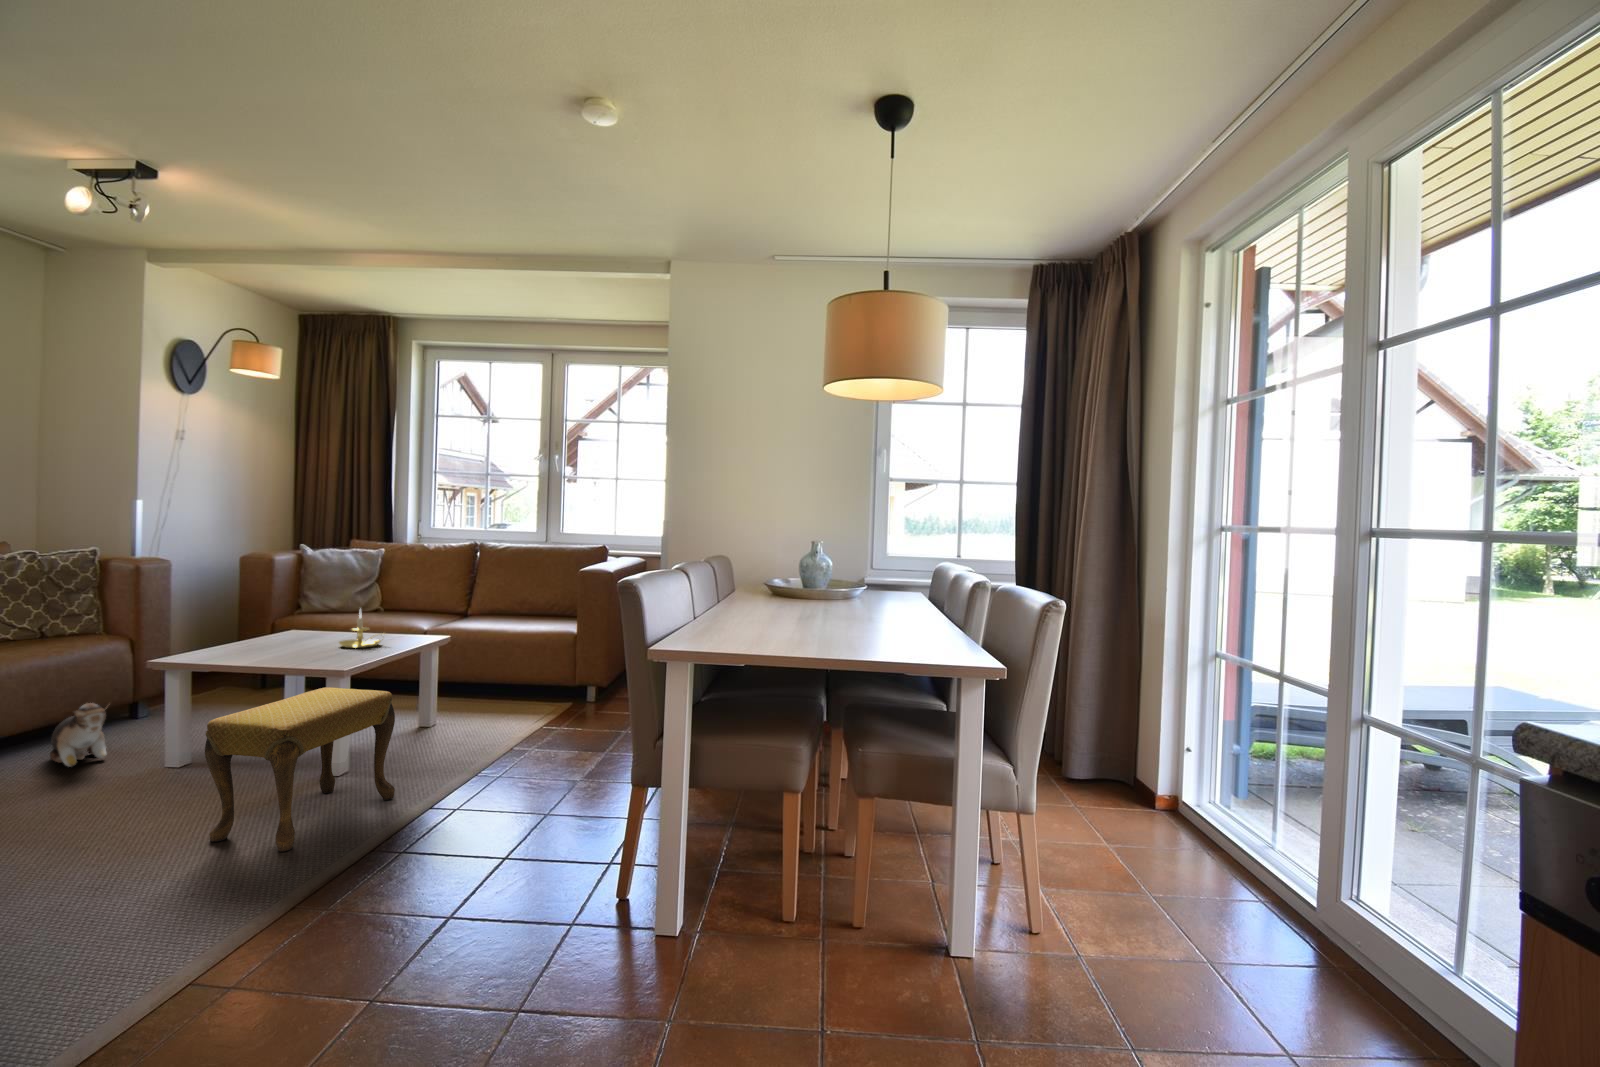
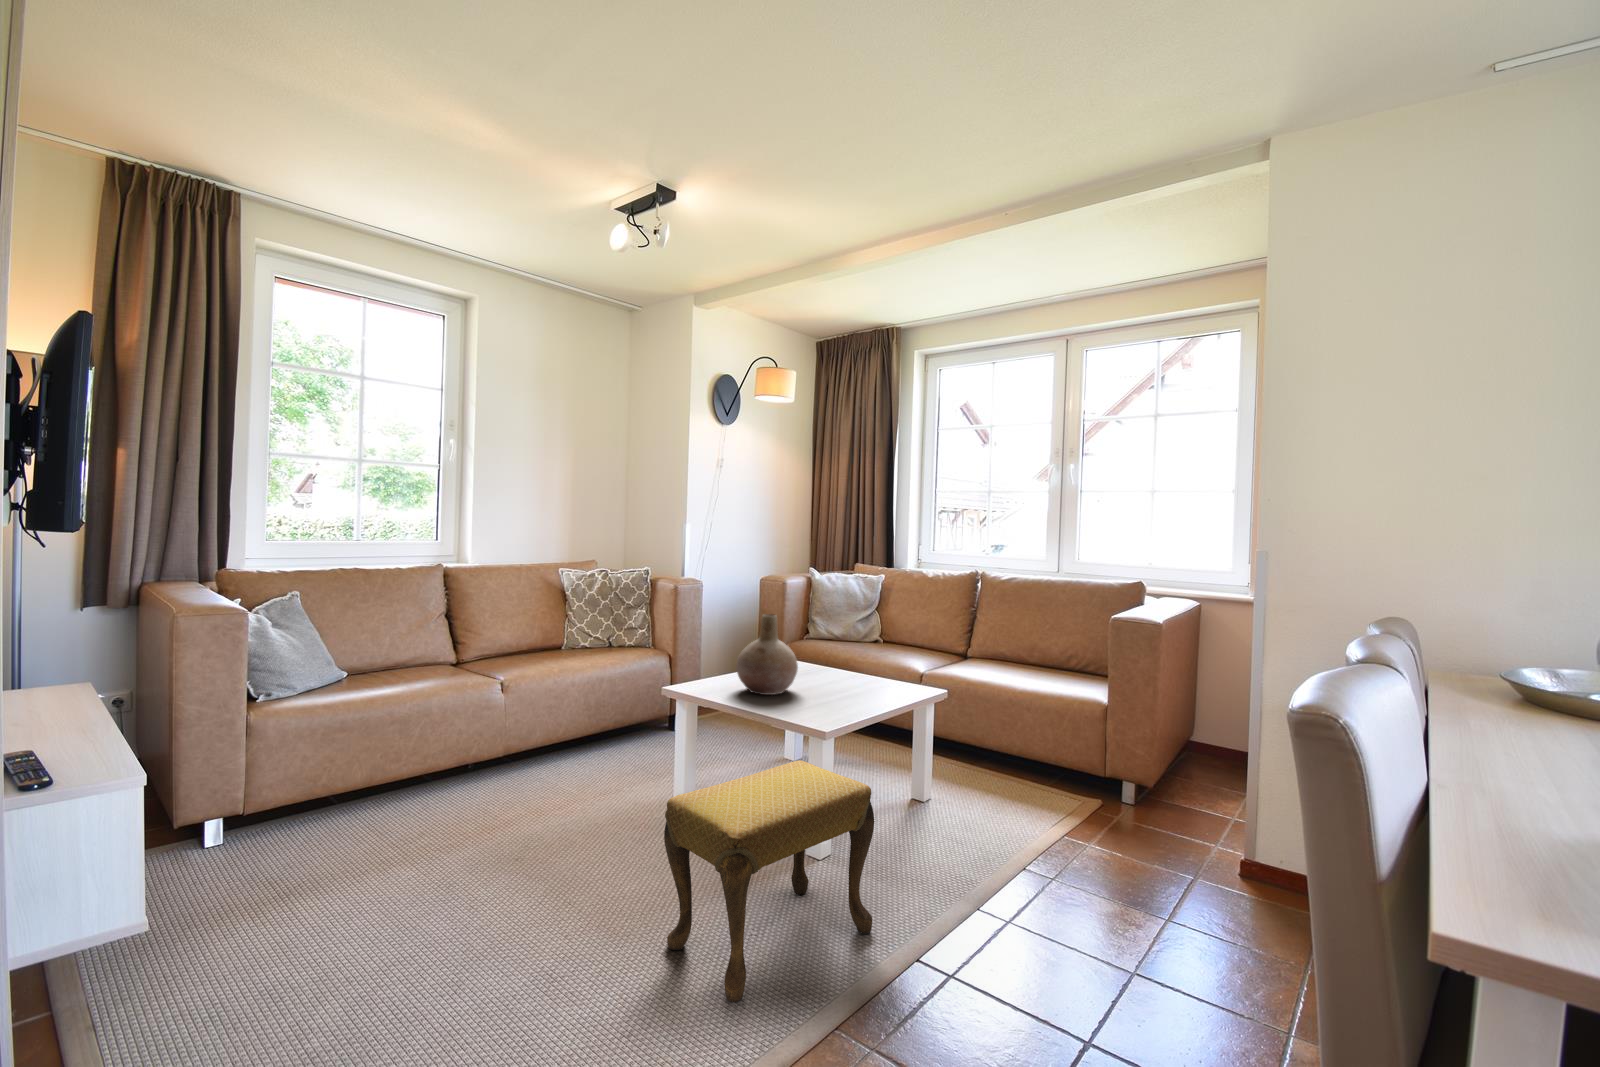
vase: none [239,582,307,654] -> present [736,614,798,695]
candle holder: present [339,613,381,648] -> none [828,650,878,699]
plush toy: present [50,703,106,767] -> none [594,724,633,784]

